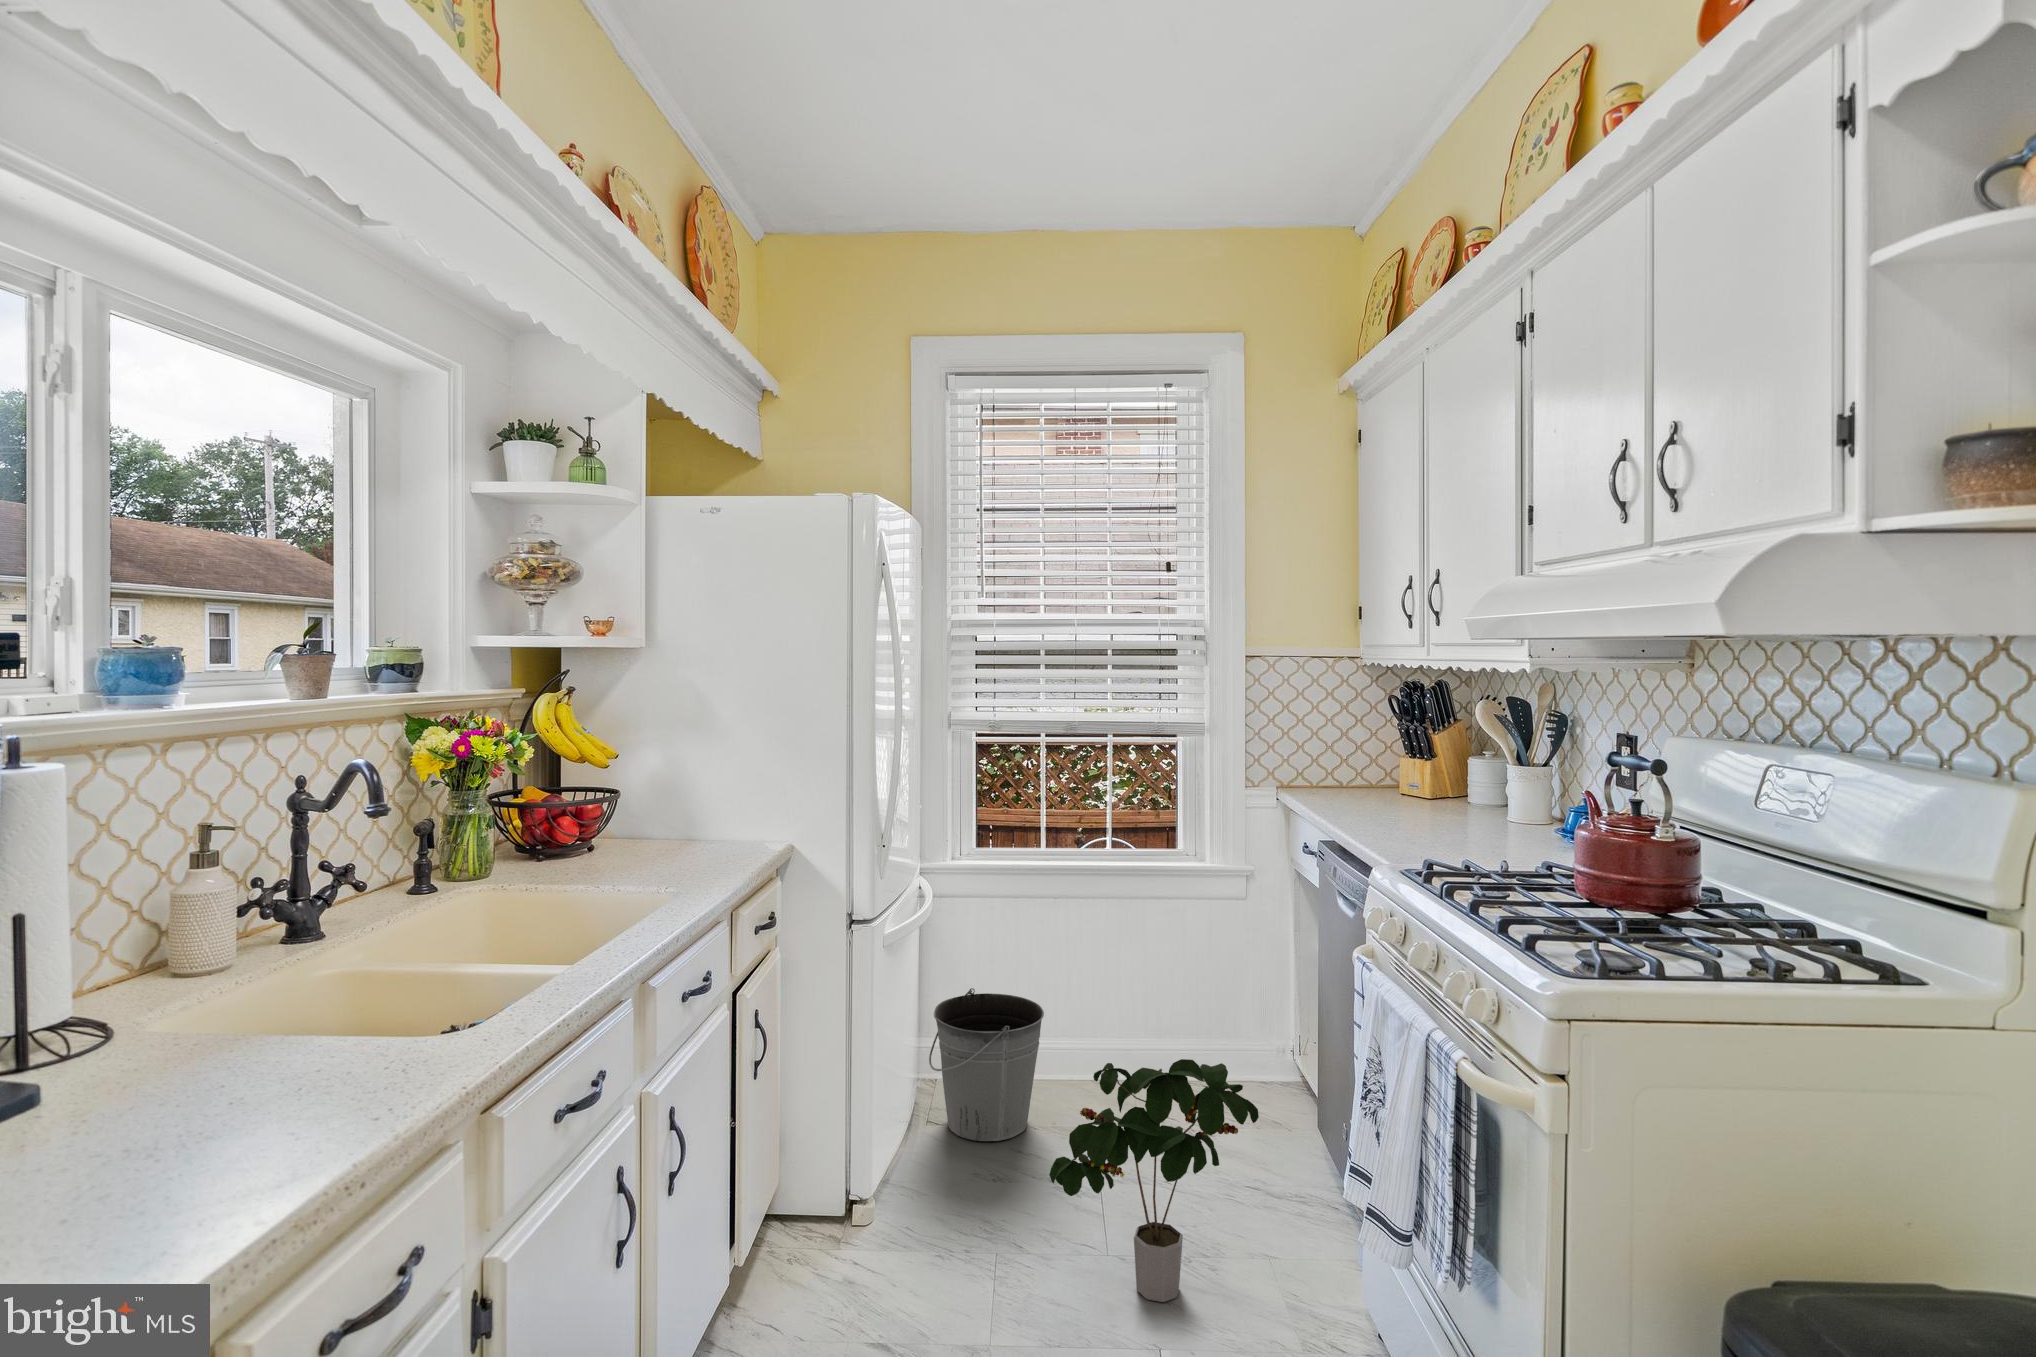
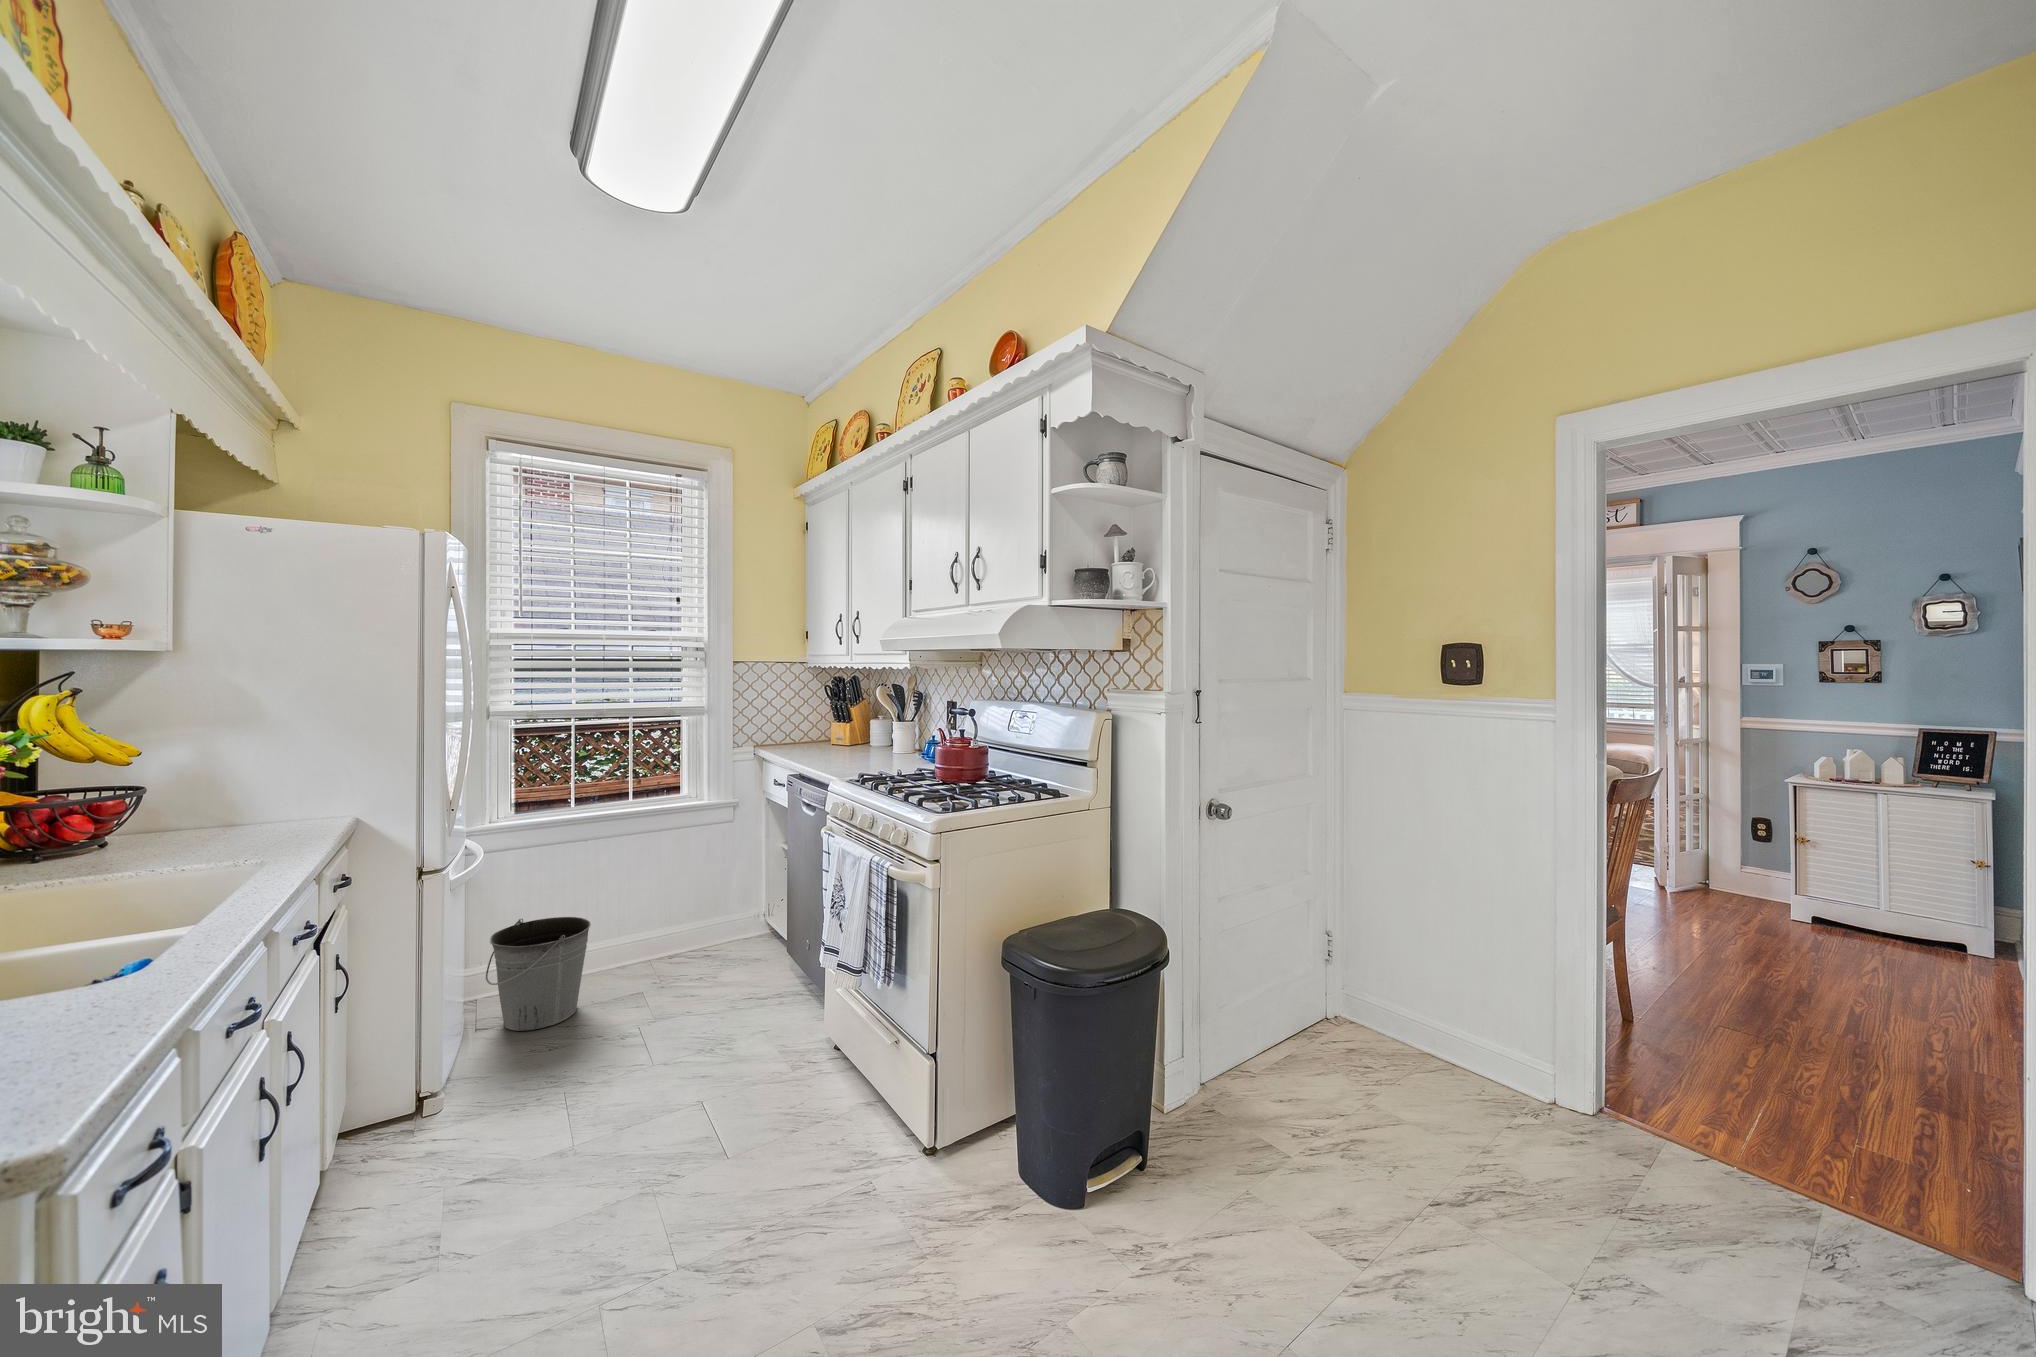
potted plant: present [1049,1059,1259,1302] -> none [622,917,766,1077]

